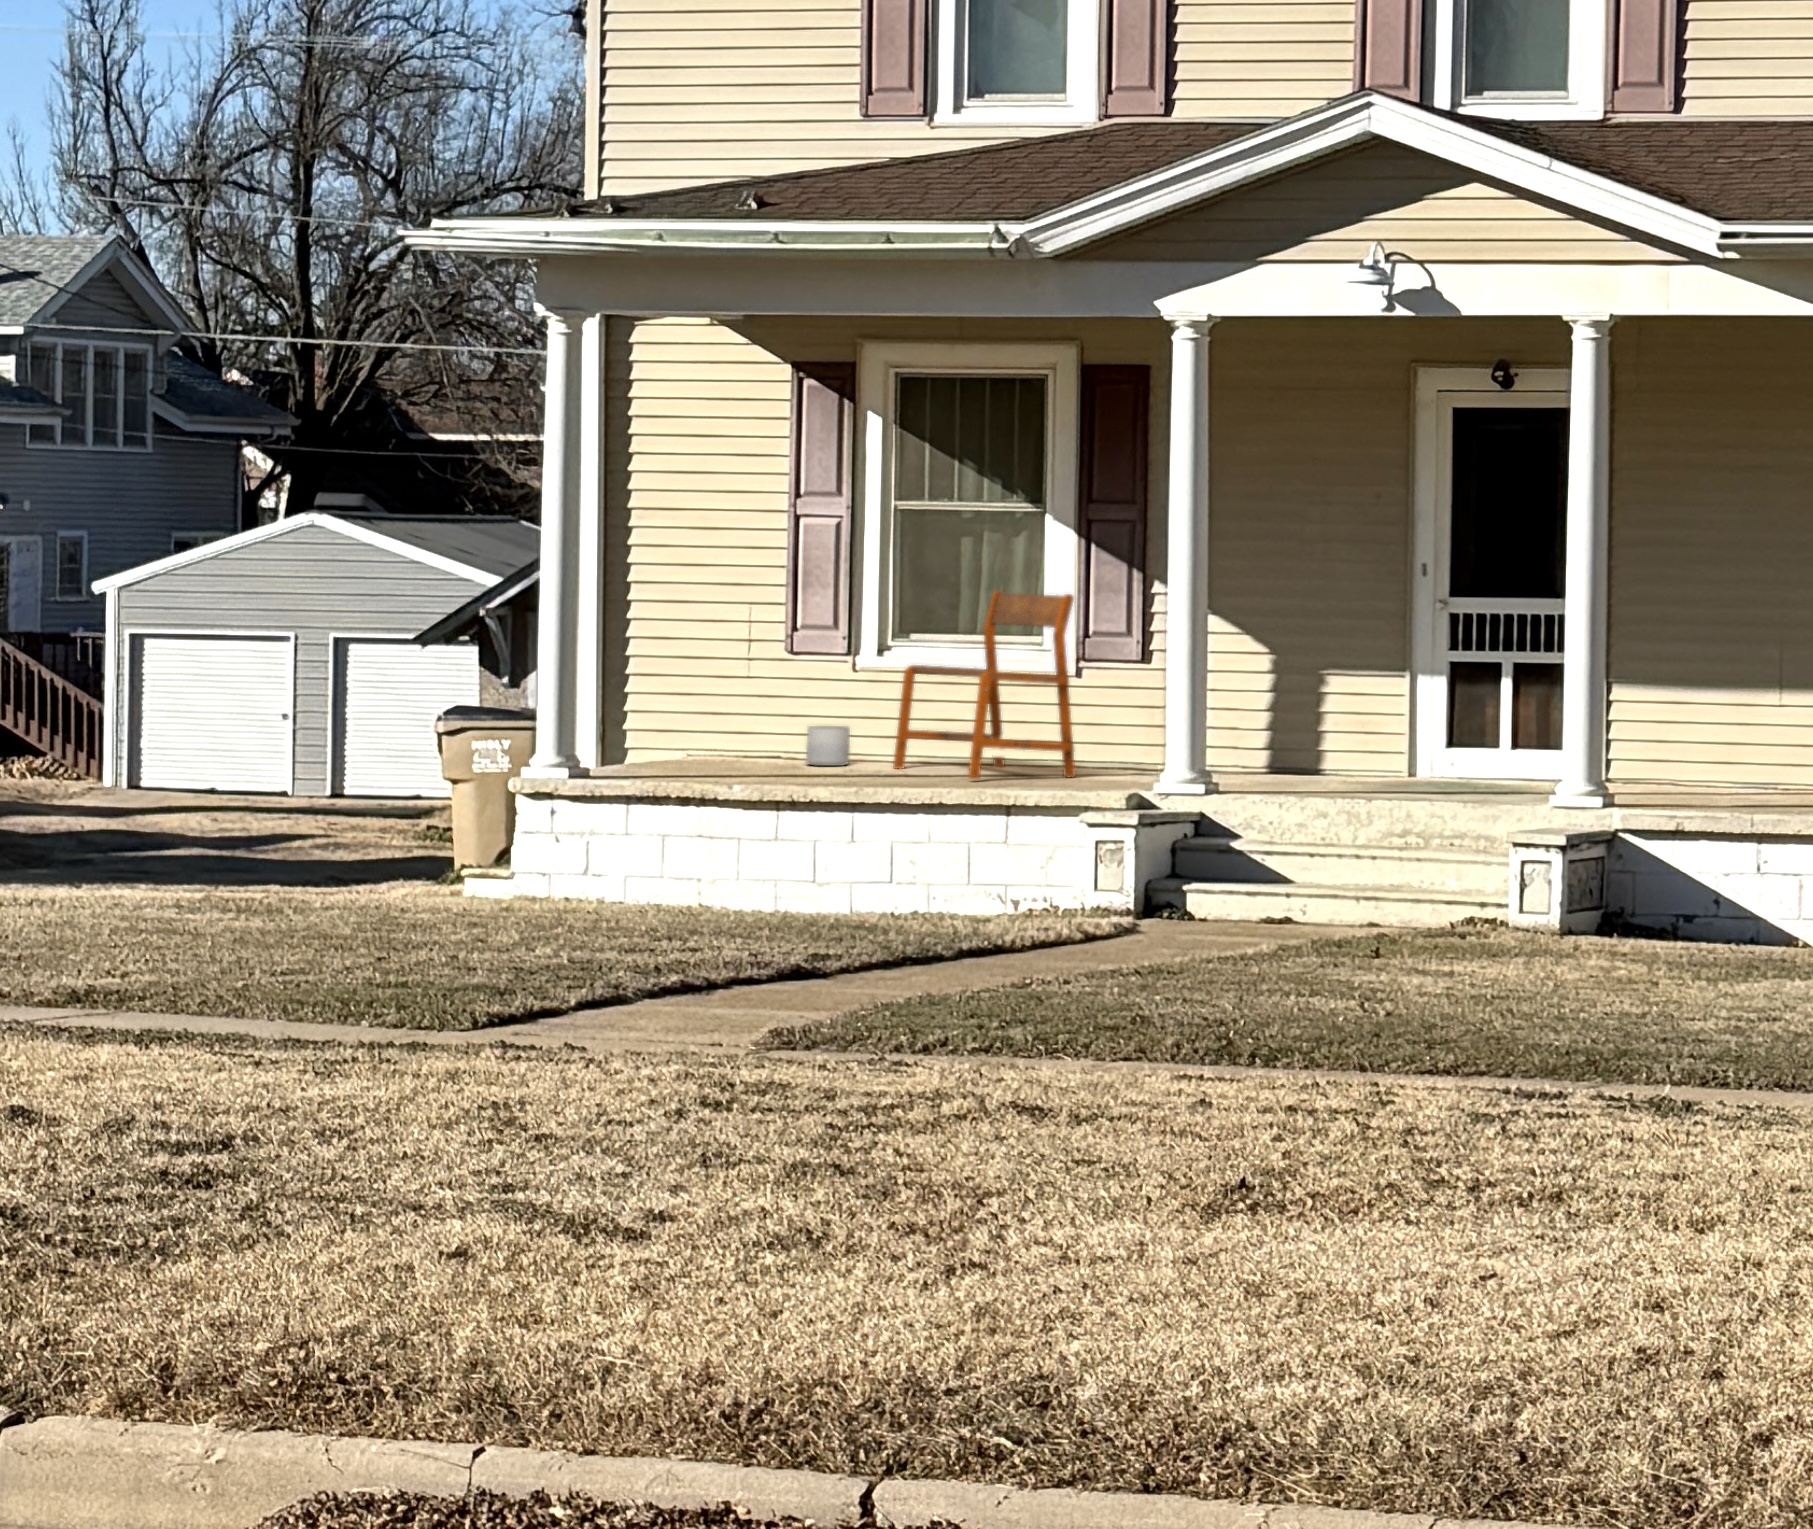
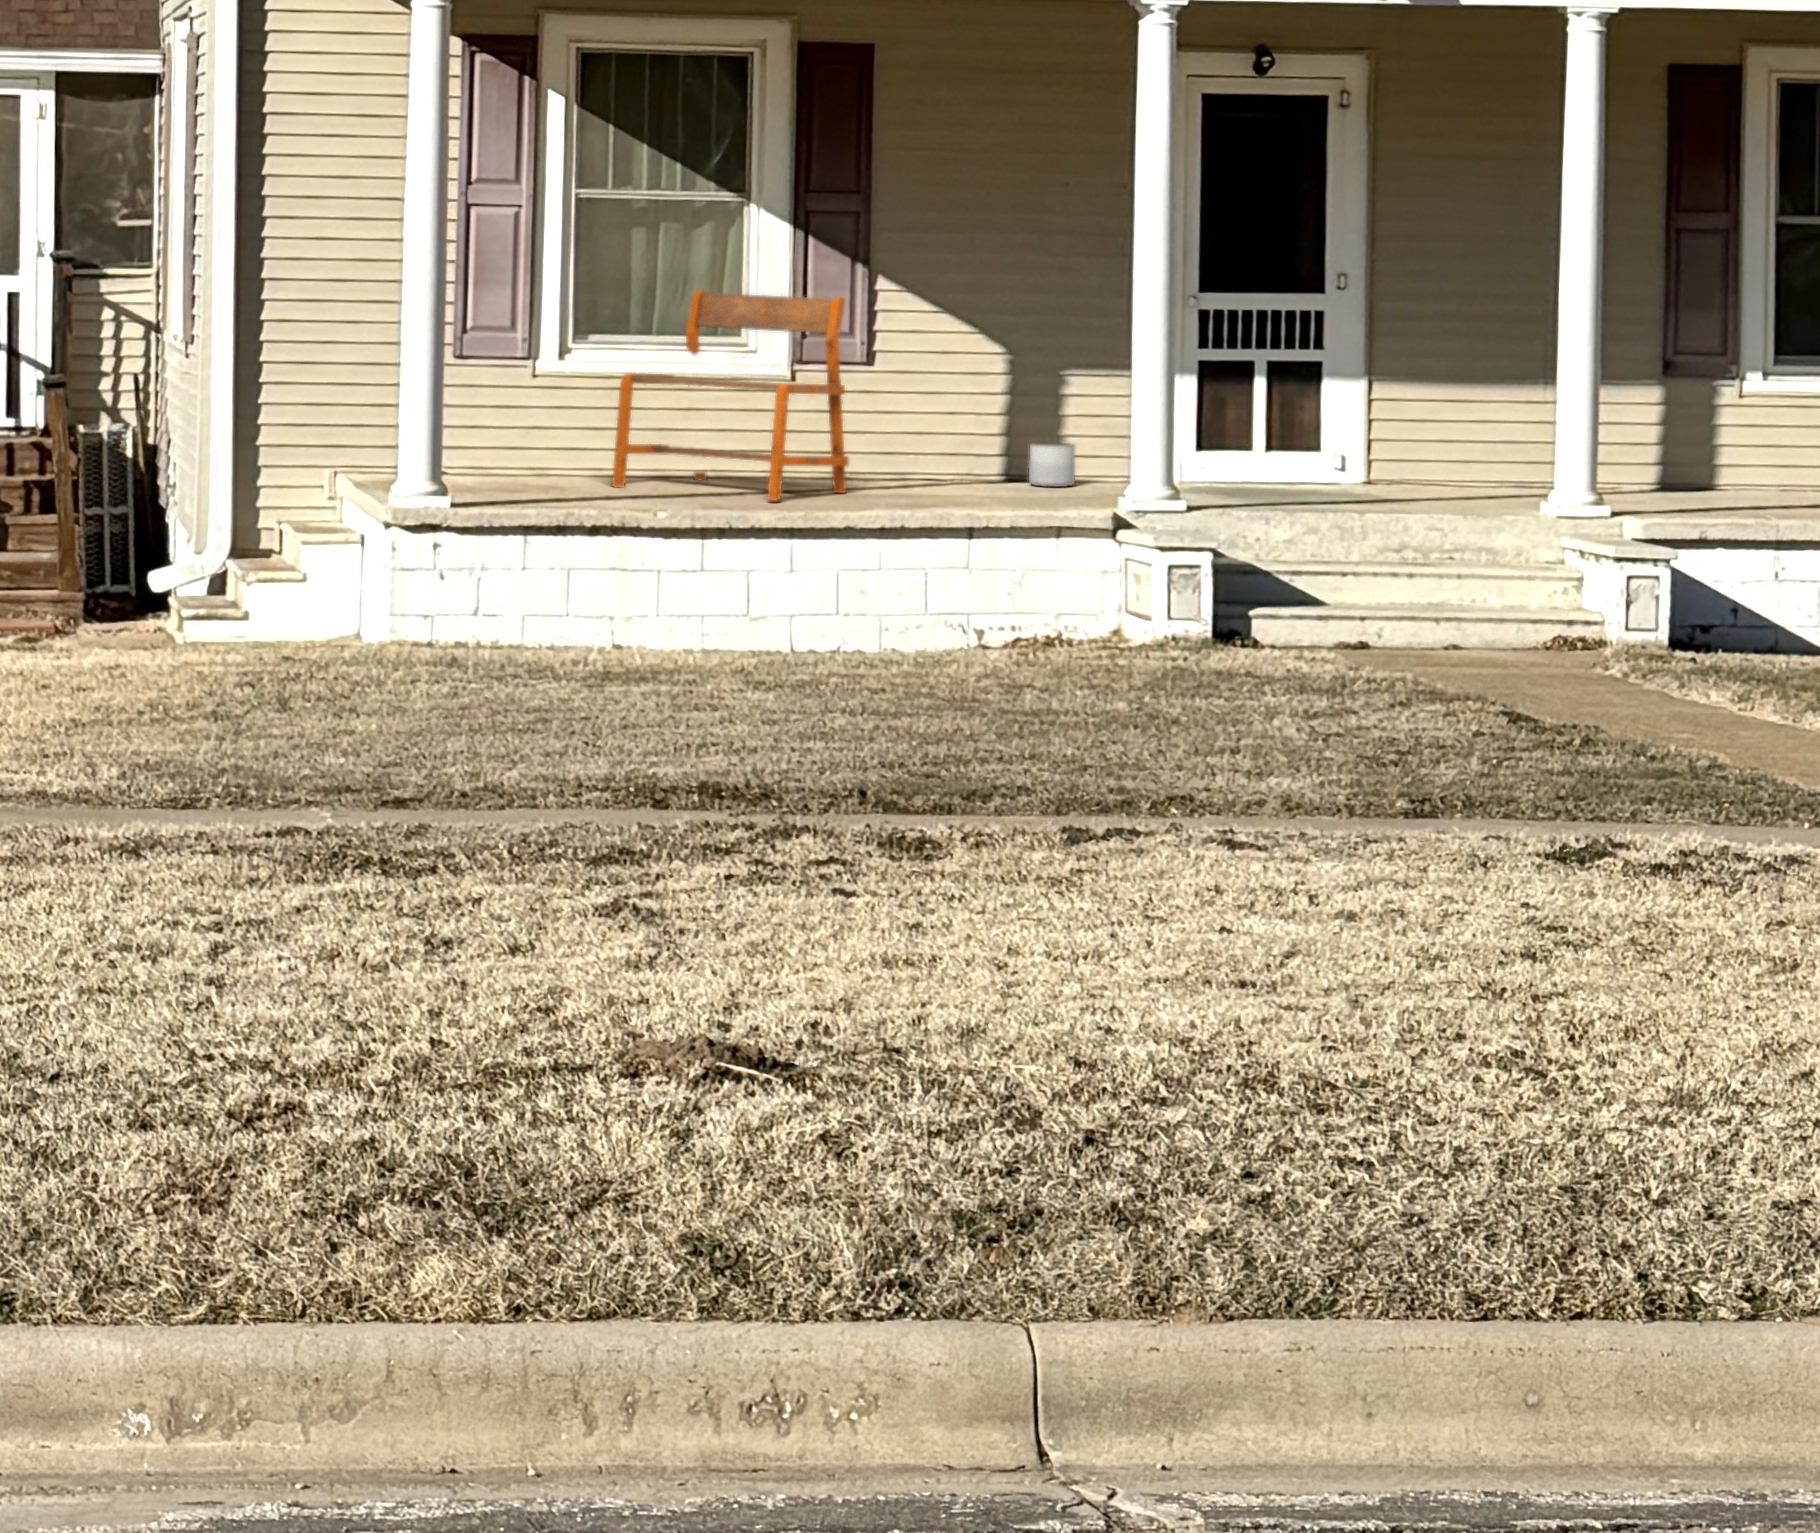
planter: present [806,726,850,766] -> present [1029,443,1075,487]

